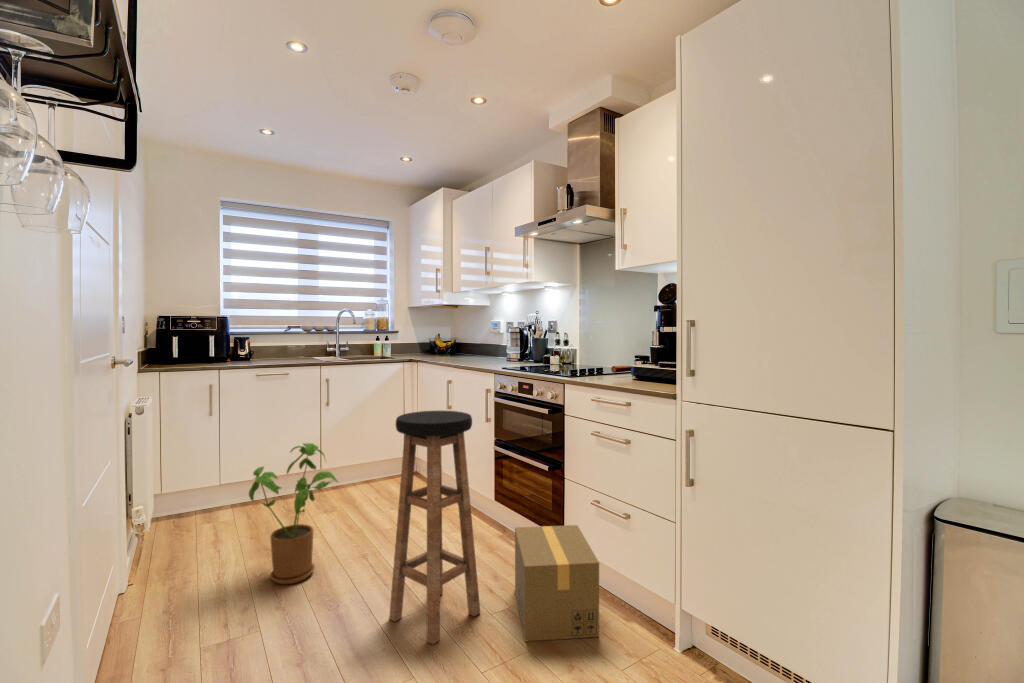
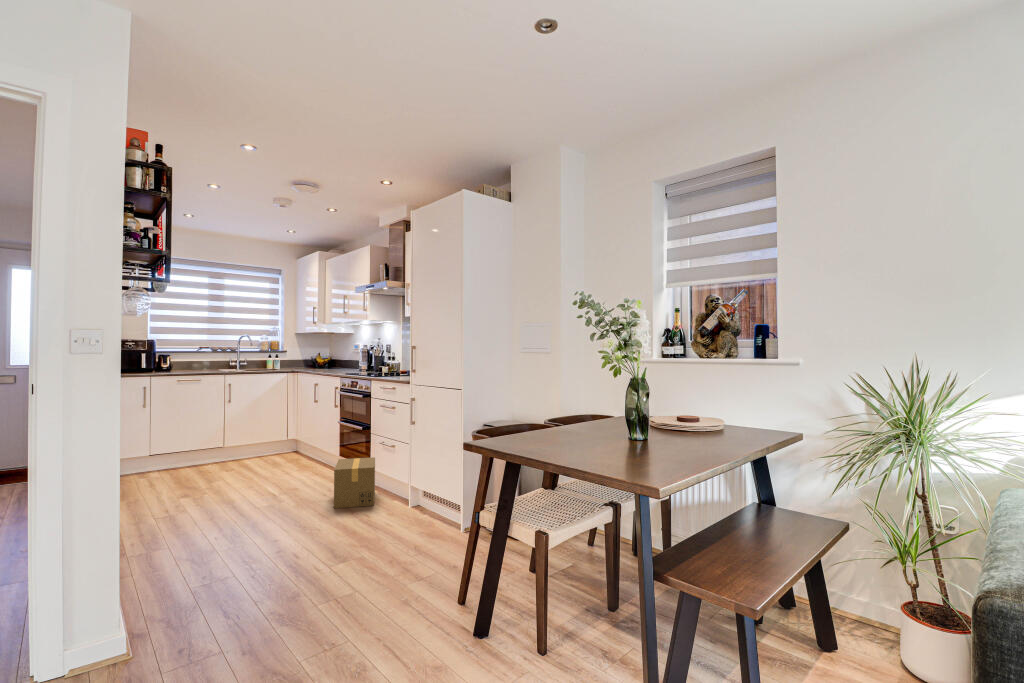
bar stool: present [389,411,480,644] -> none [262,394,314,511]
house plant: present [249,443,338,584] -> none [178,417,235,498]

